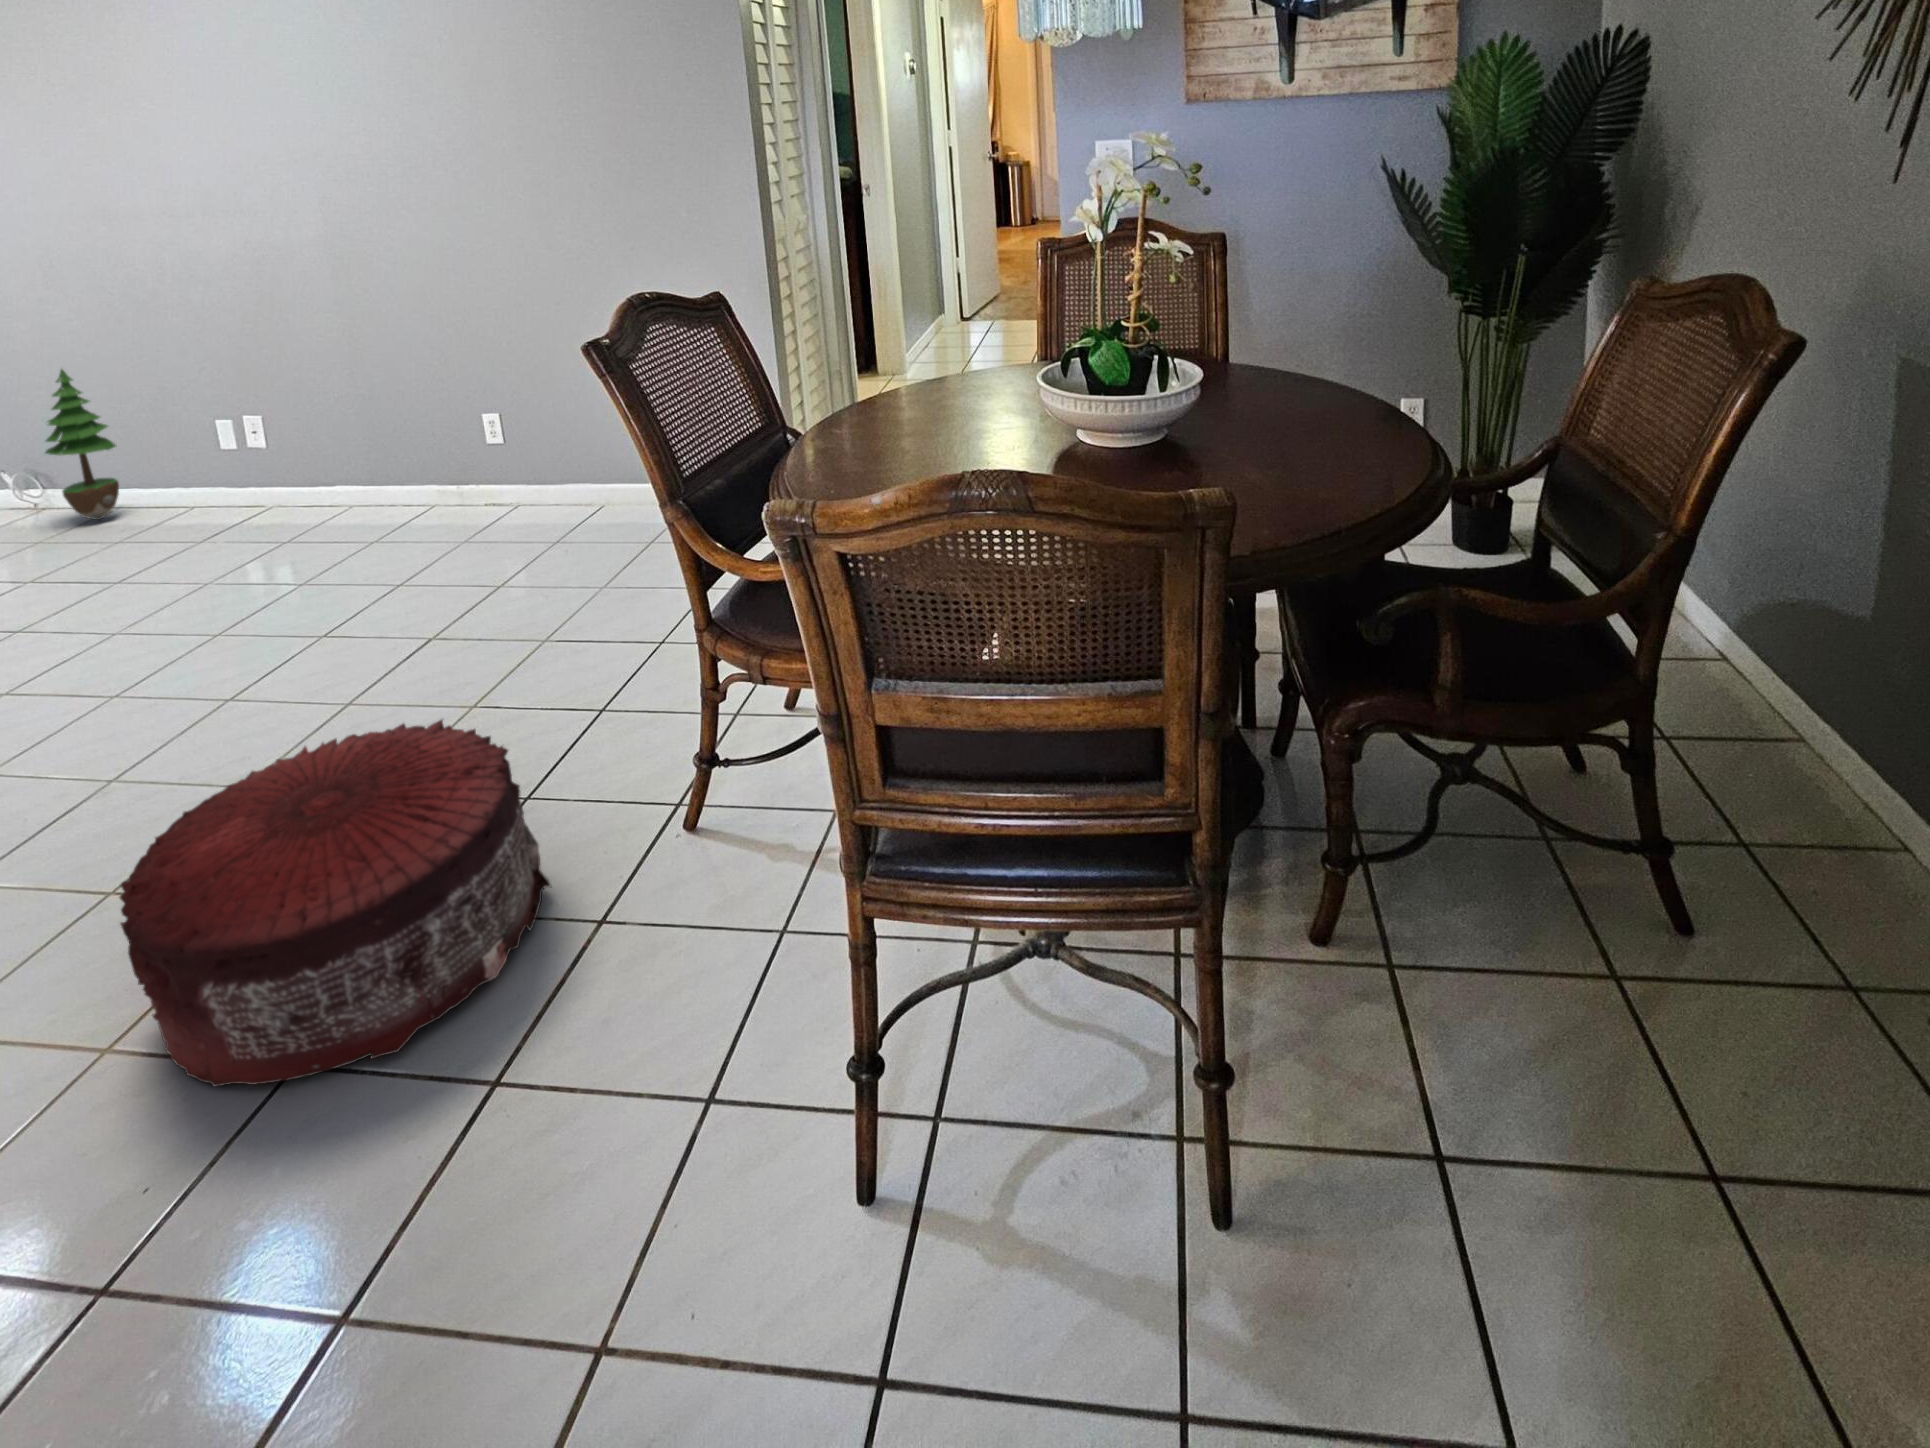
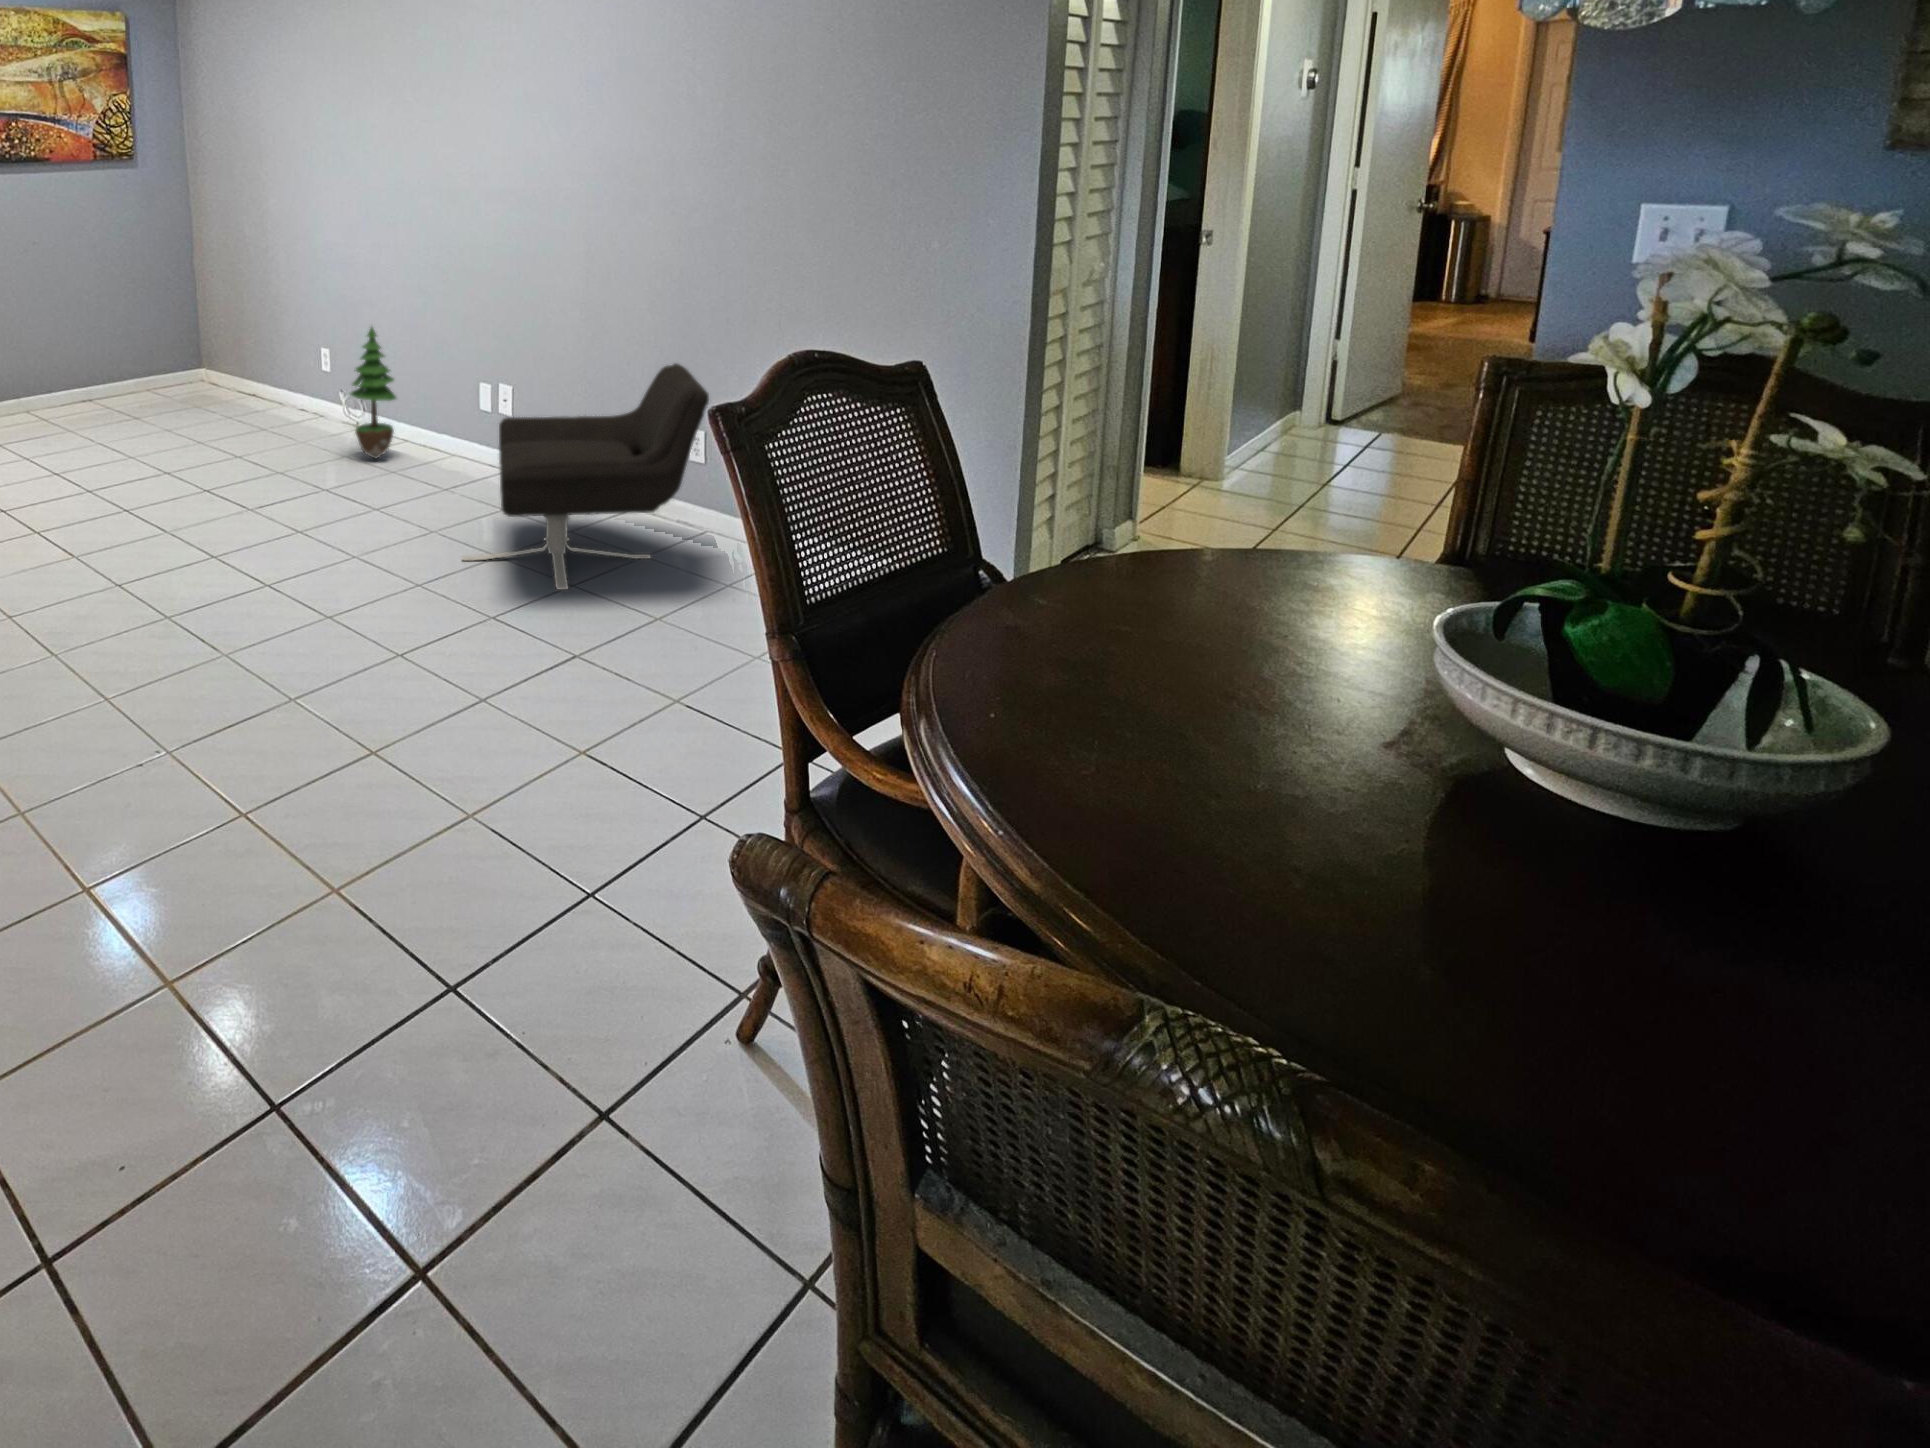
lounge chair: none [266,347,510,587] -> present [462,363,709,590]
pouf: present [120,720,550,1086] -> none [188,762,570,1159]

